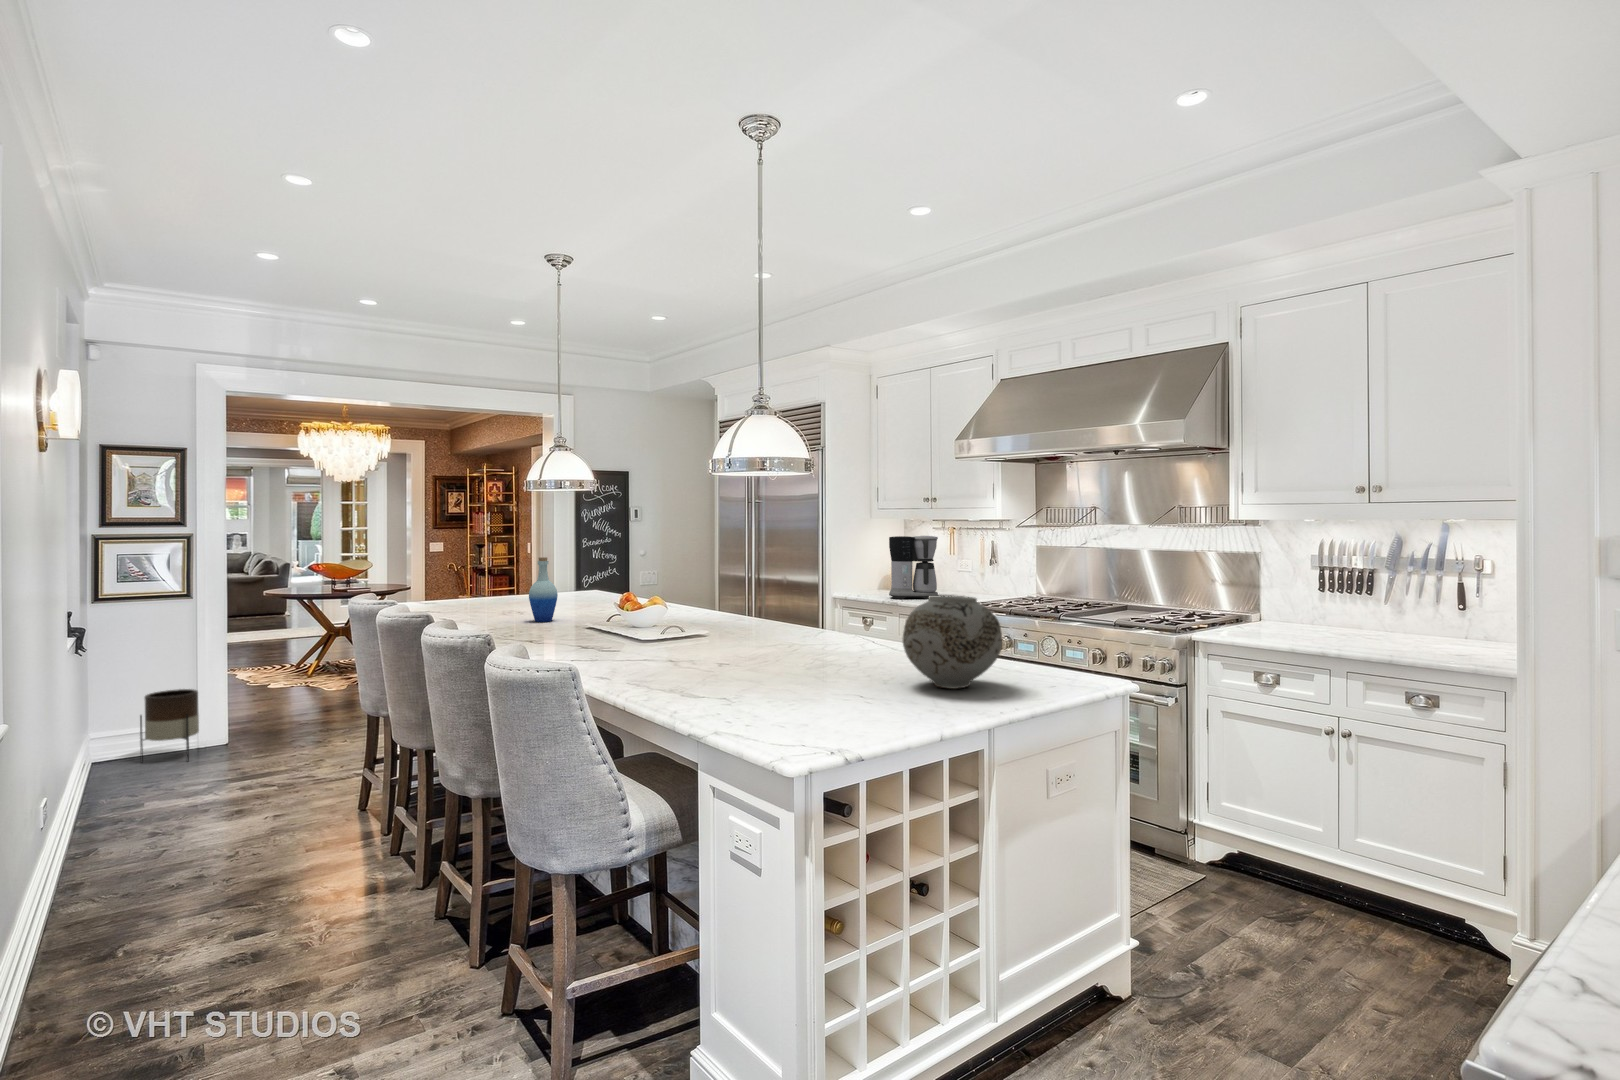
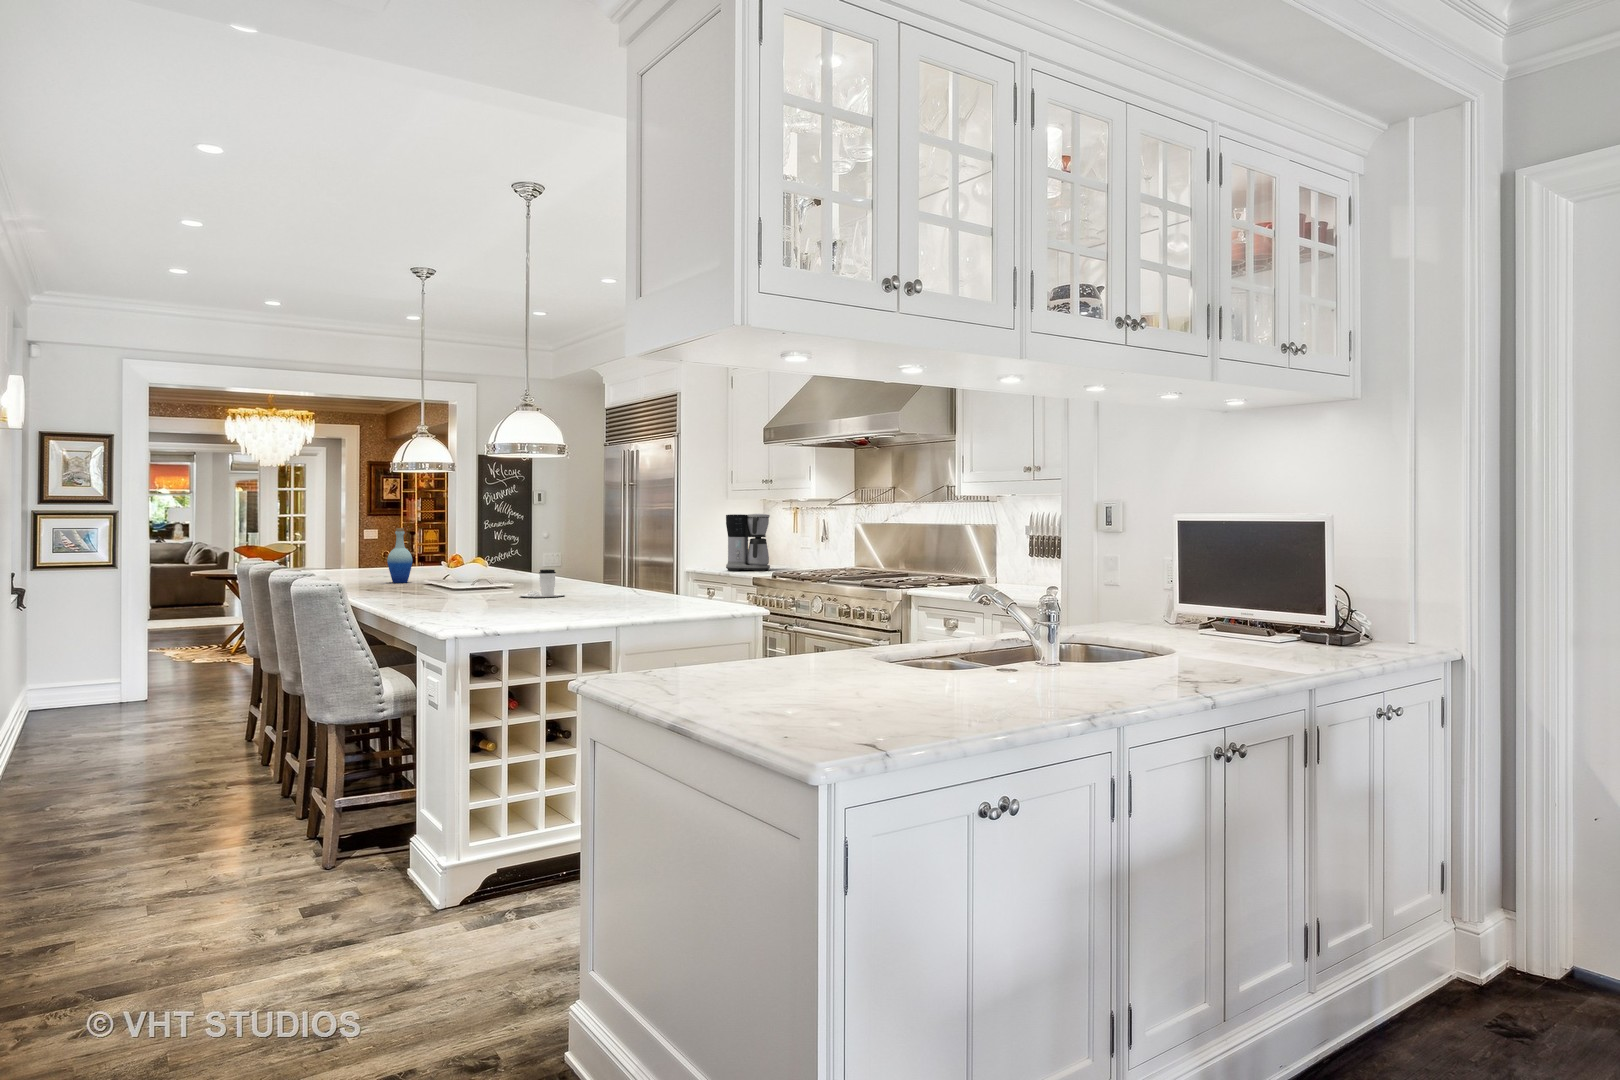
vase: present [903,596,1002,689] -> none [591,544,663,609]
coffee cup: none [743,618,799,656] -> present [520,569,565,597]
planter: present [140,689,199,762] -> none [71,649,122,711]

